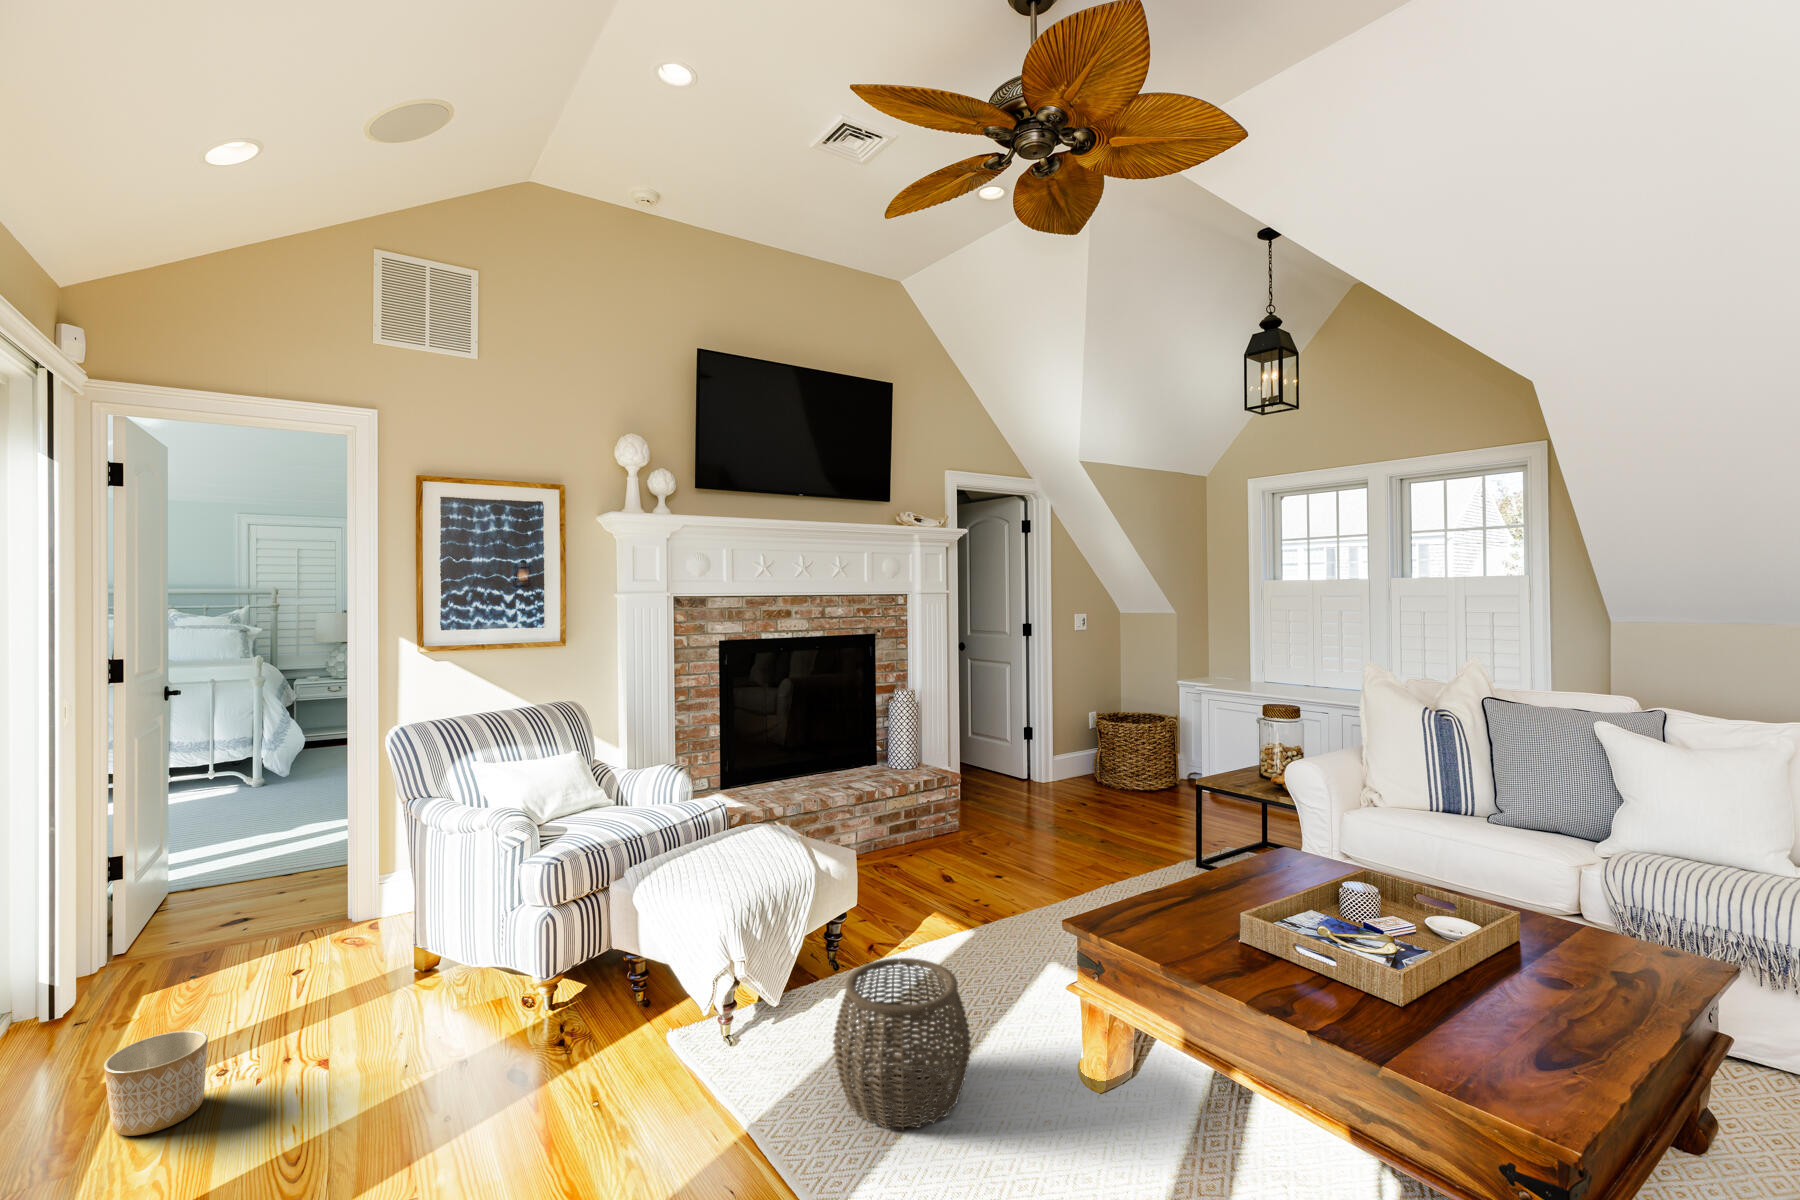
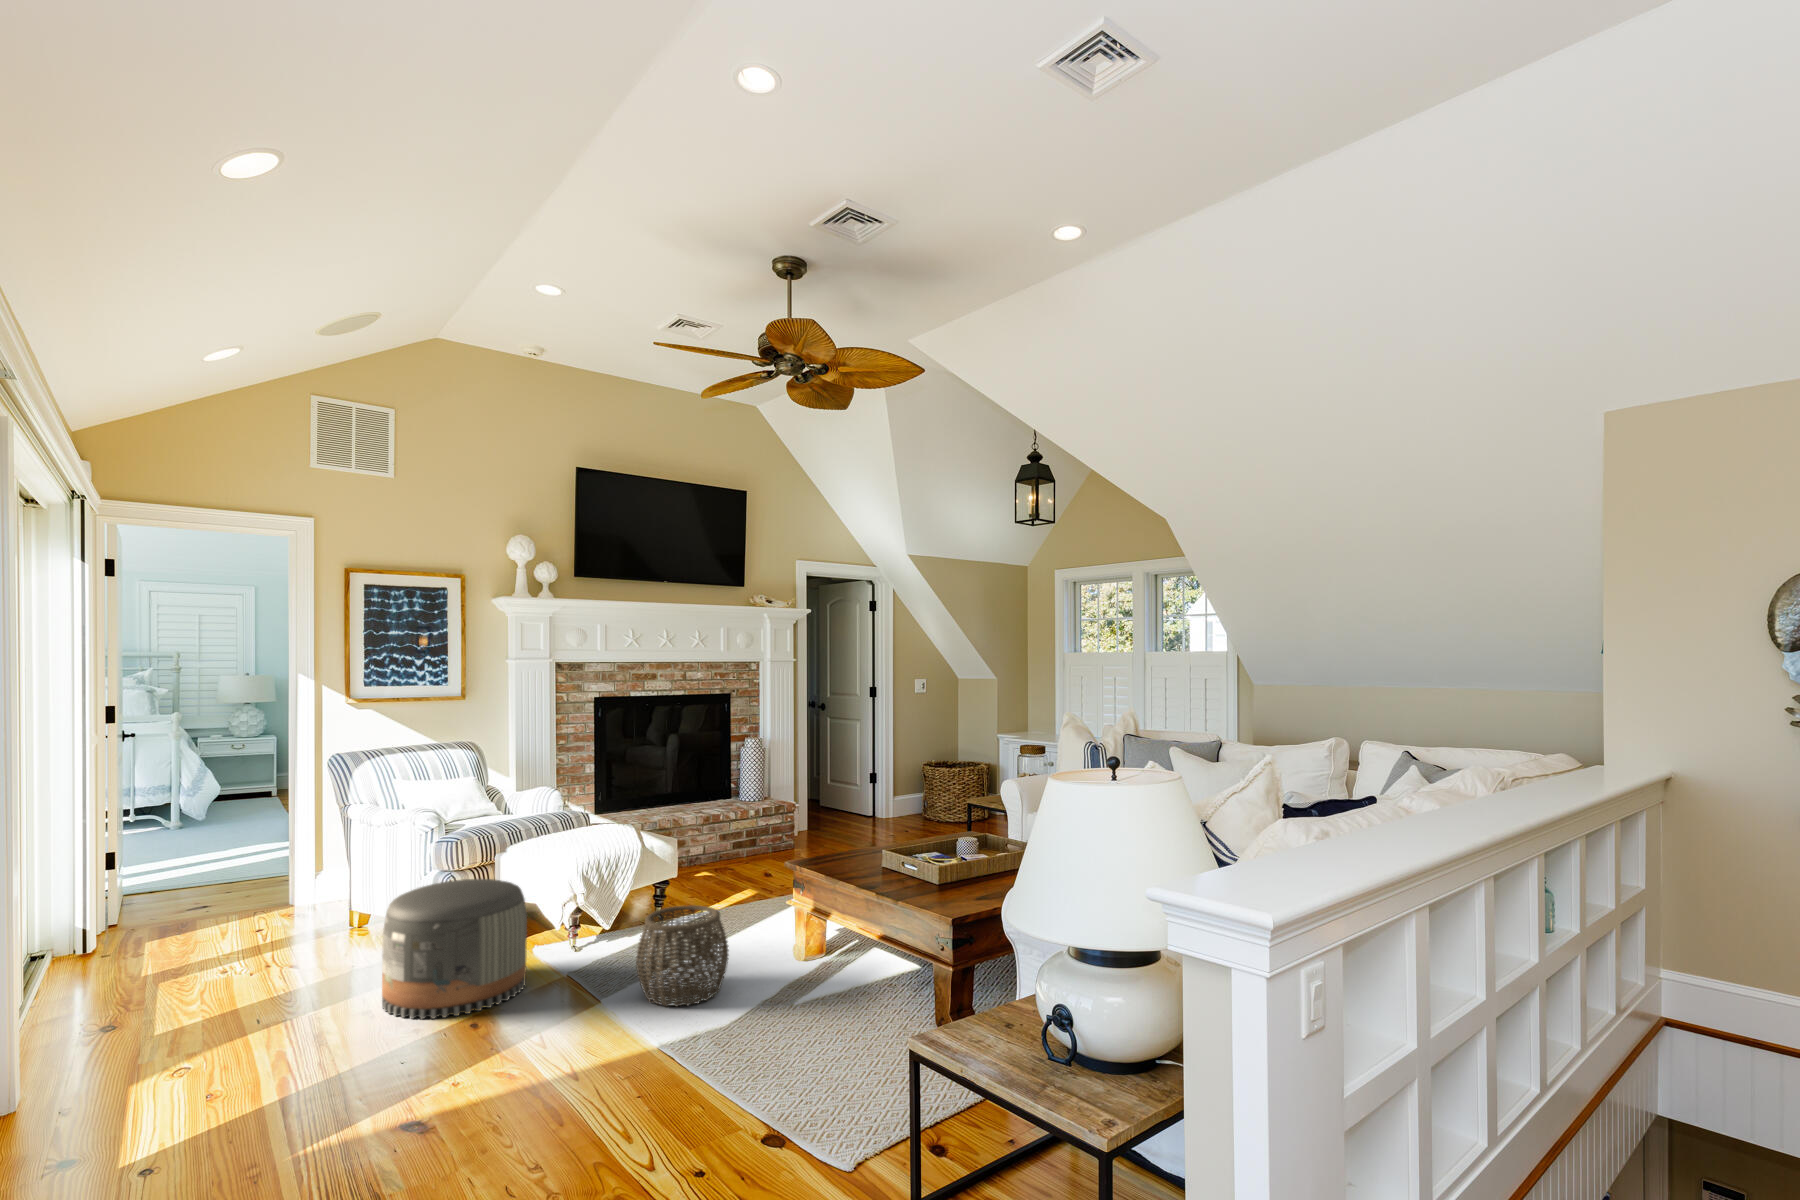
pouf: none [459,907,667,1142] -> present [382,879,527,1019]
planter: present [104,1030,208,1136] -> none [137,961,205,1024]

